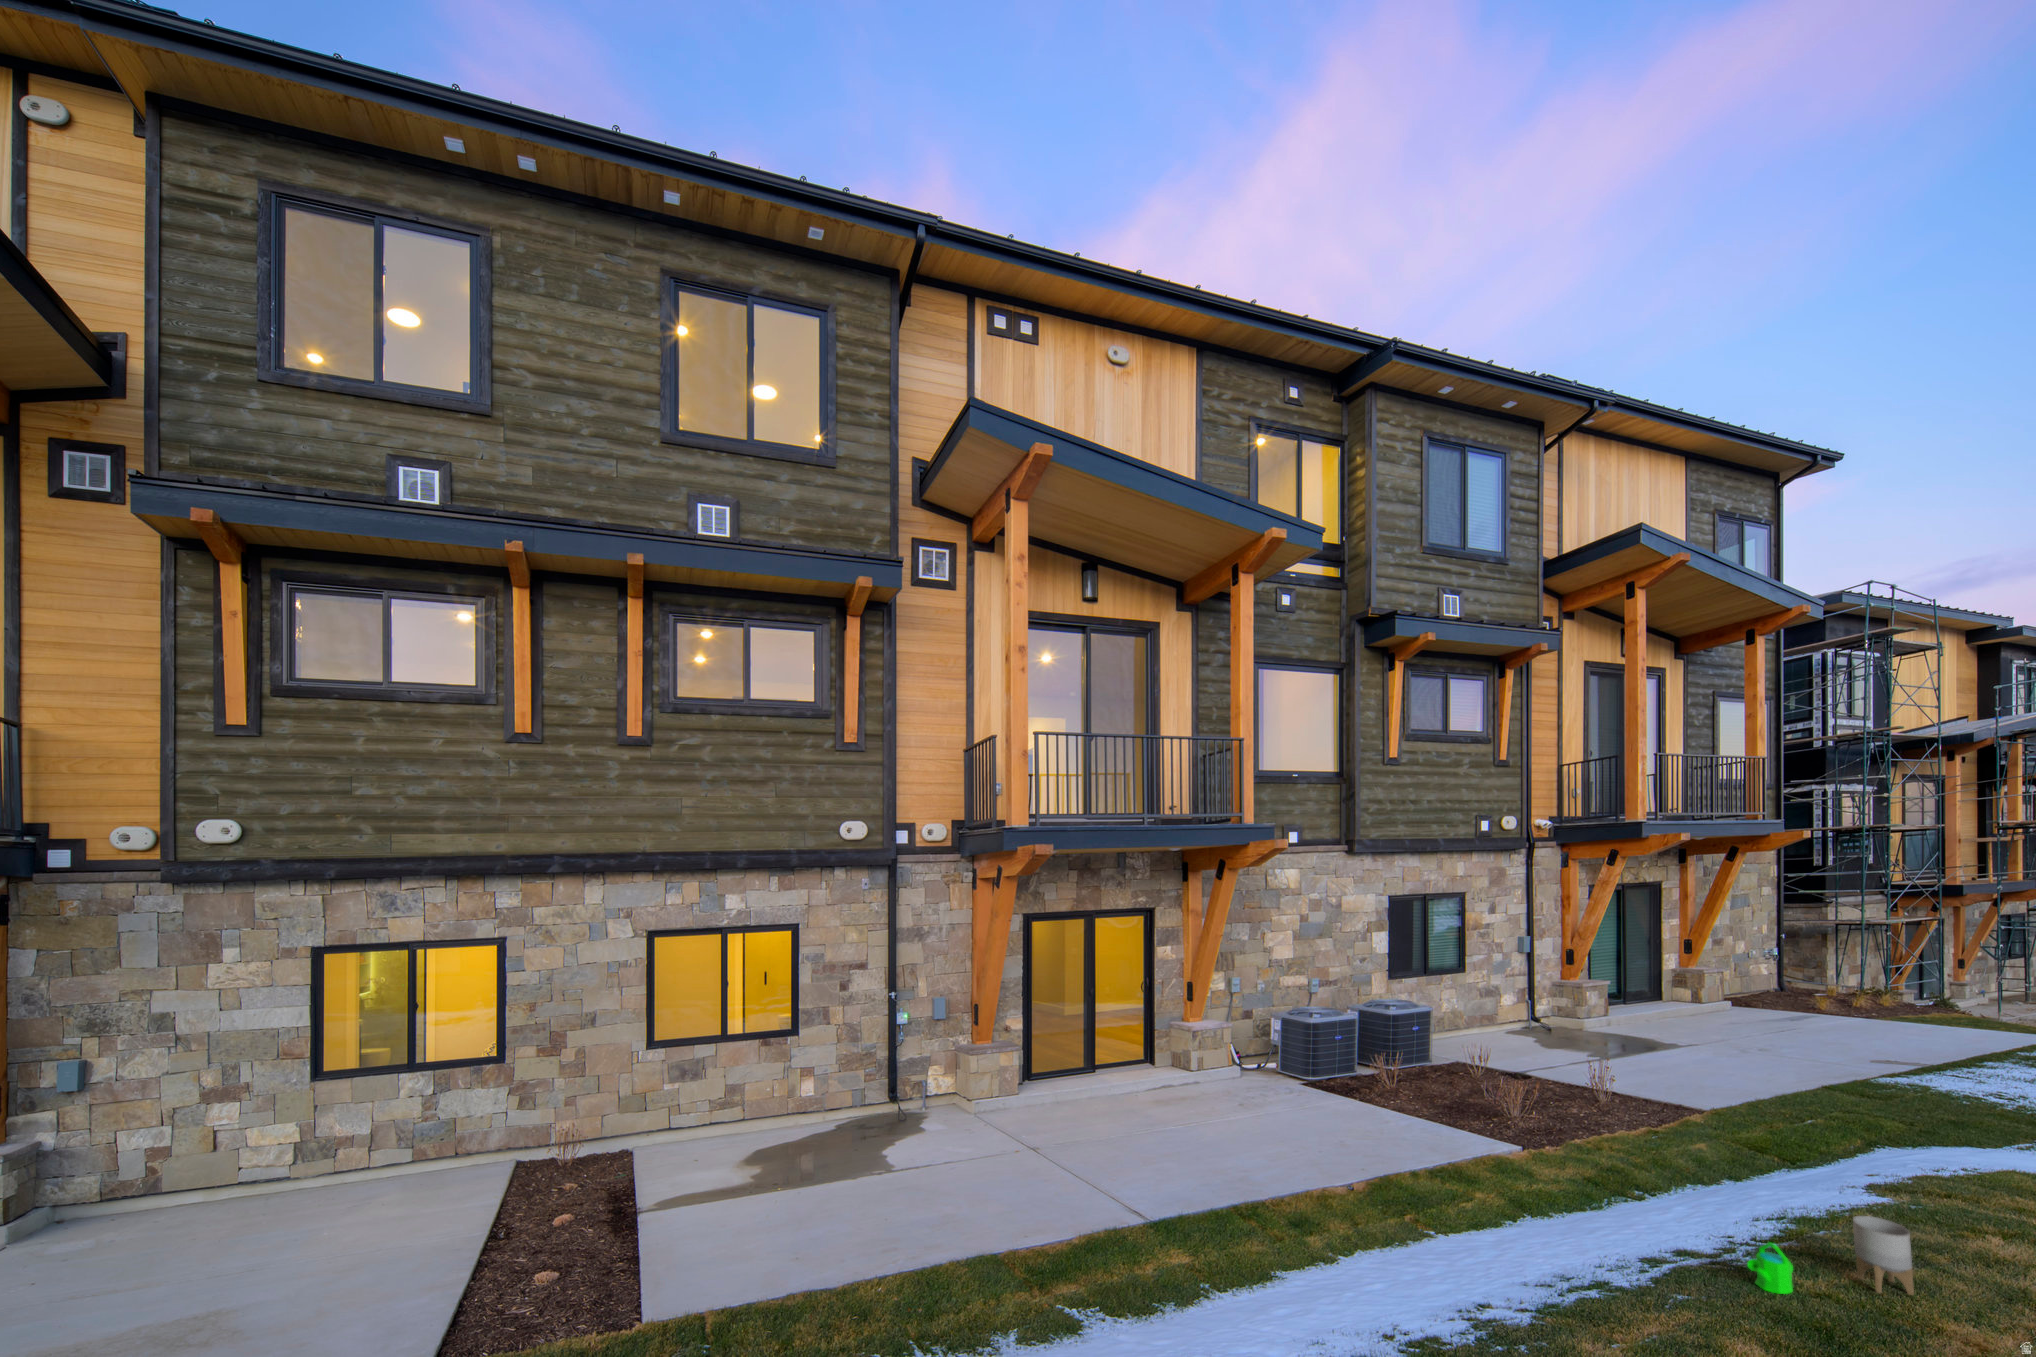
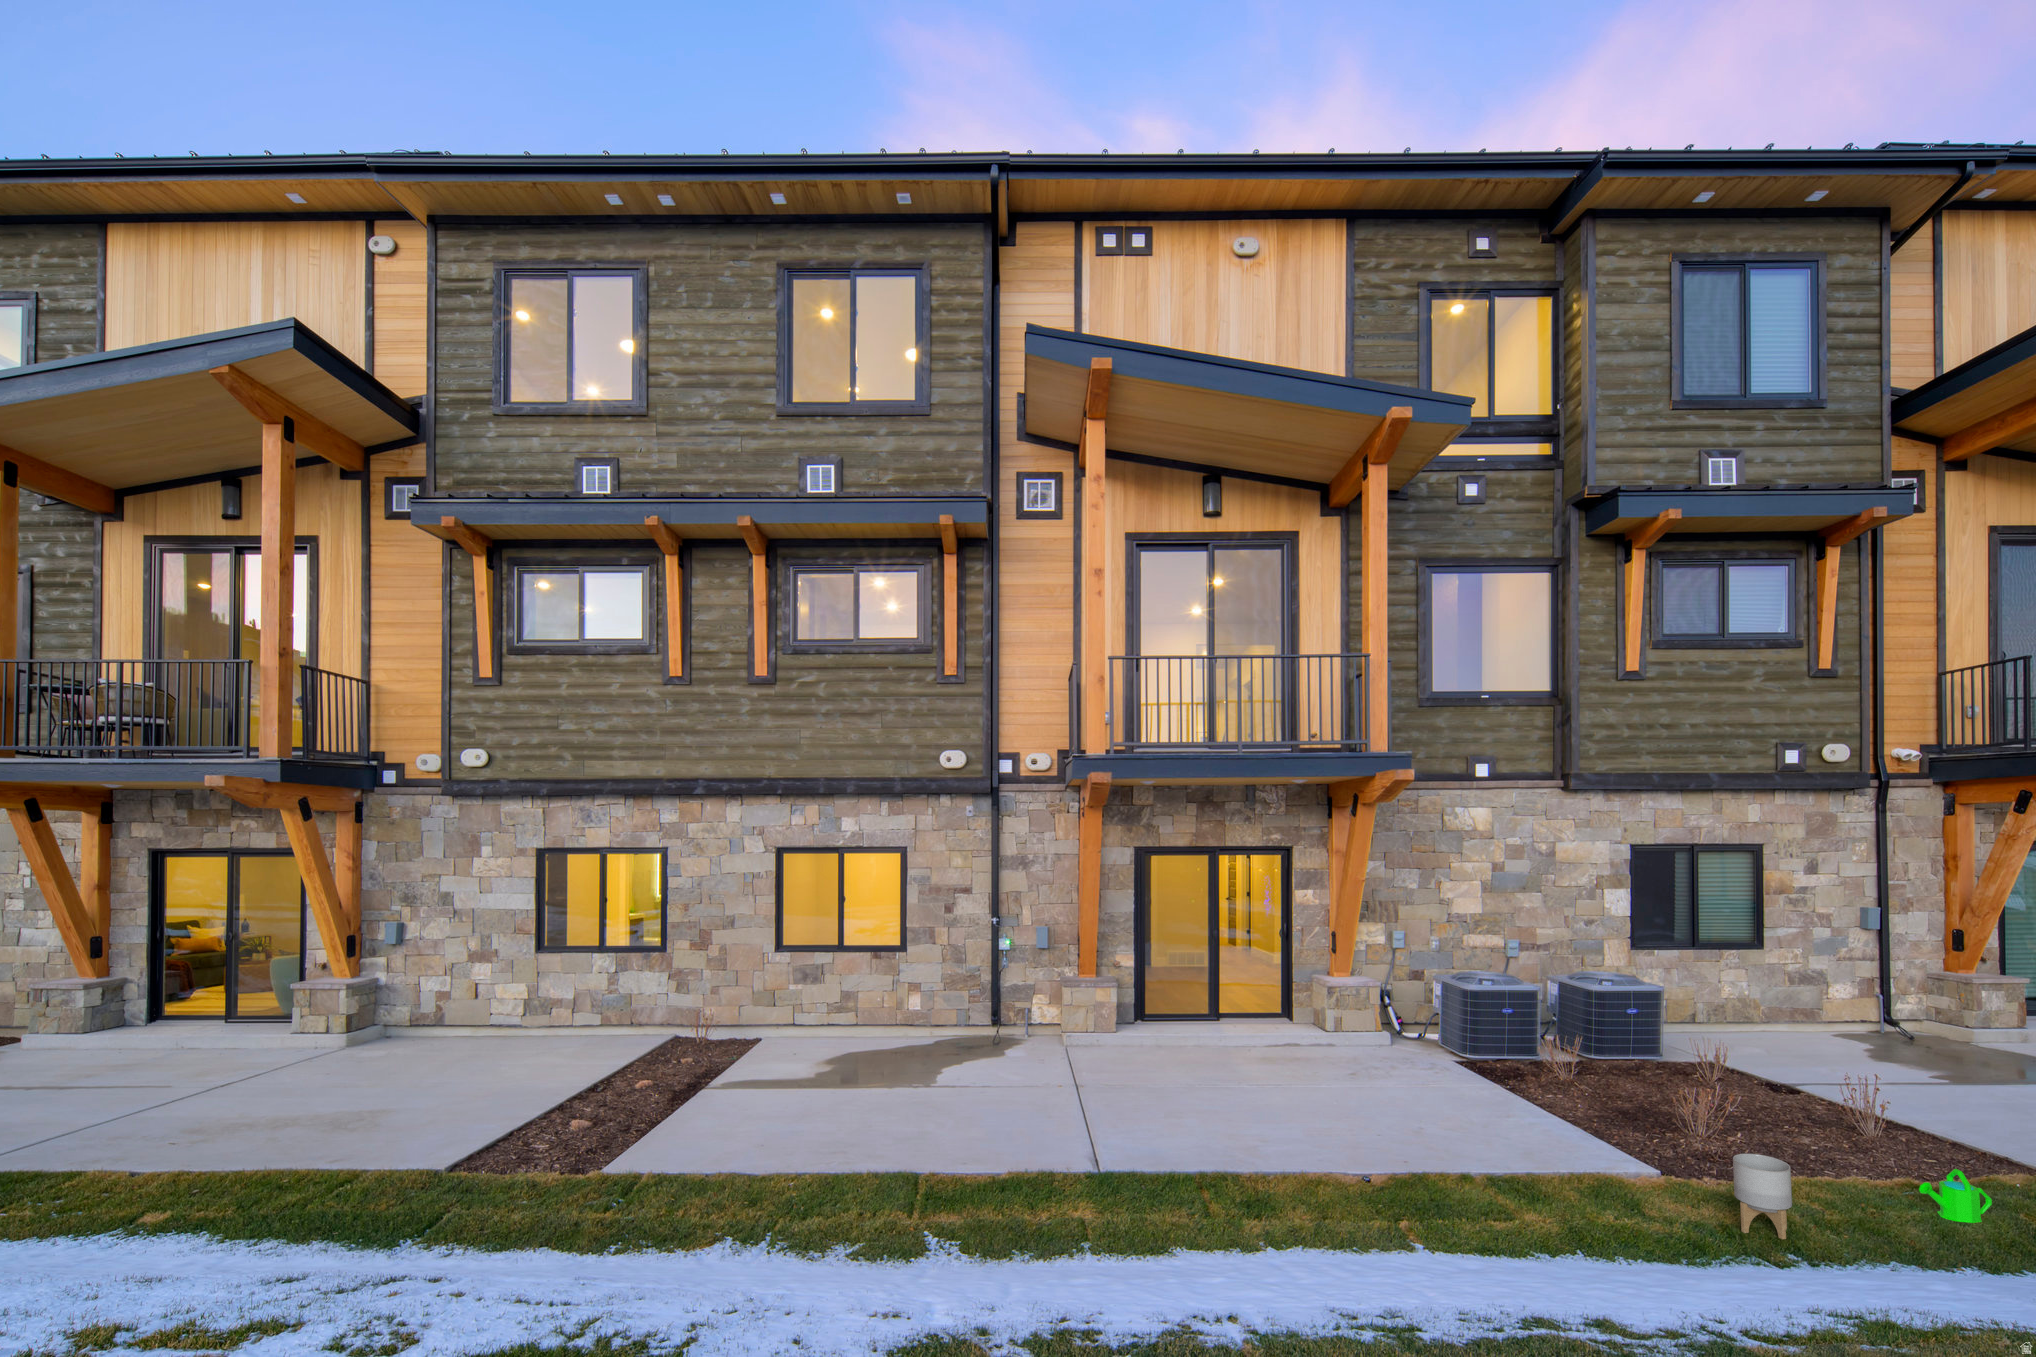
watering can: present [1747,1242,1793,1294] -> present [1919,1169,1992,1223]

